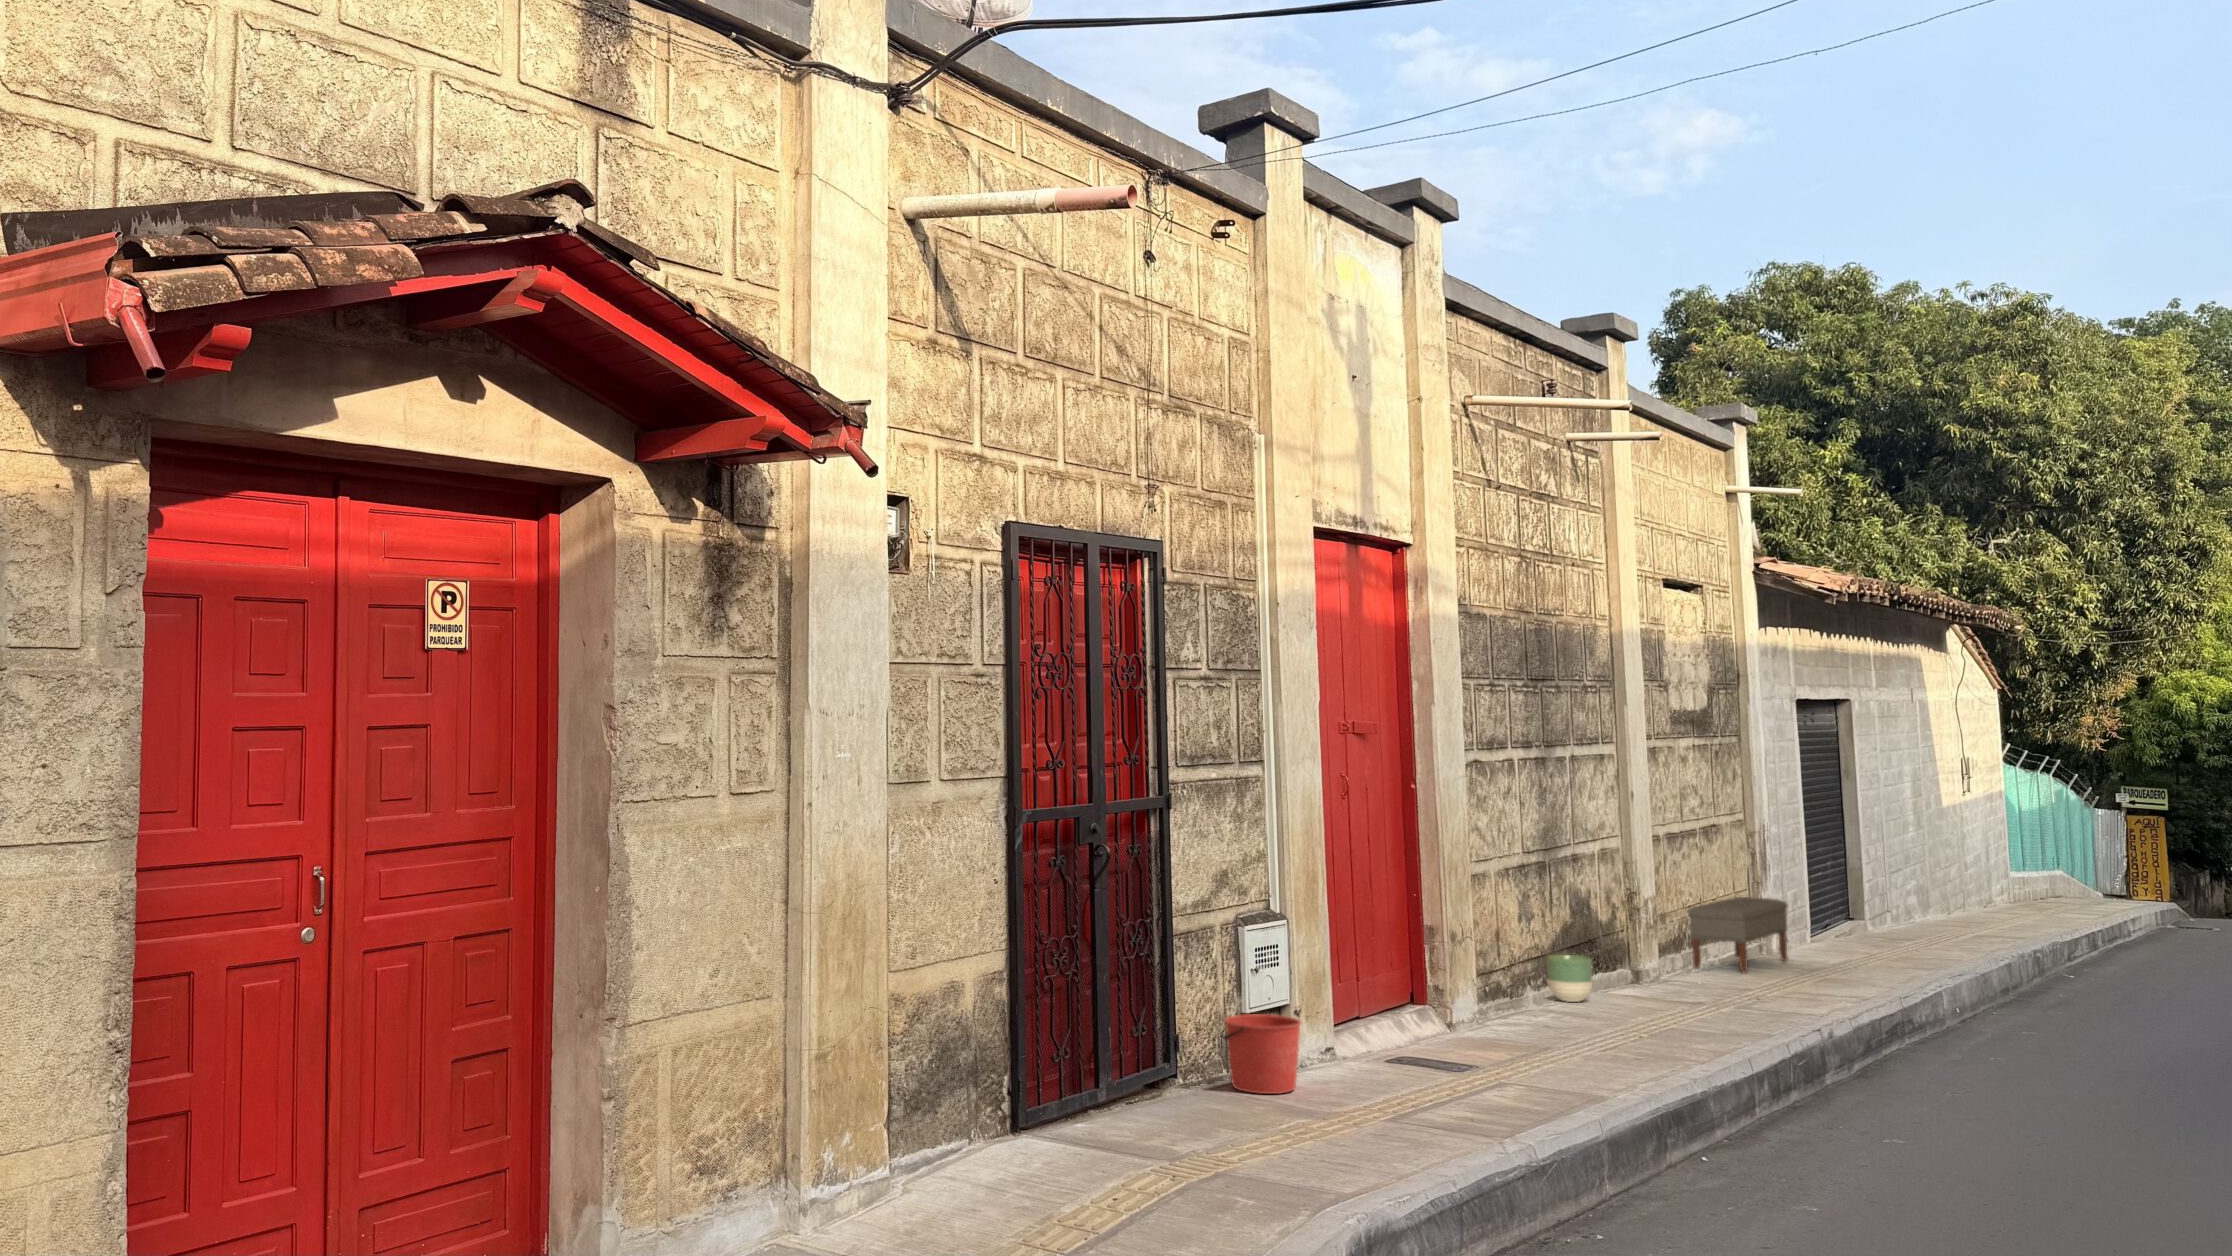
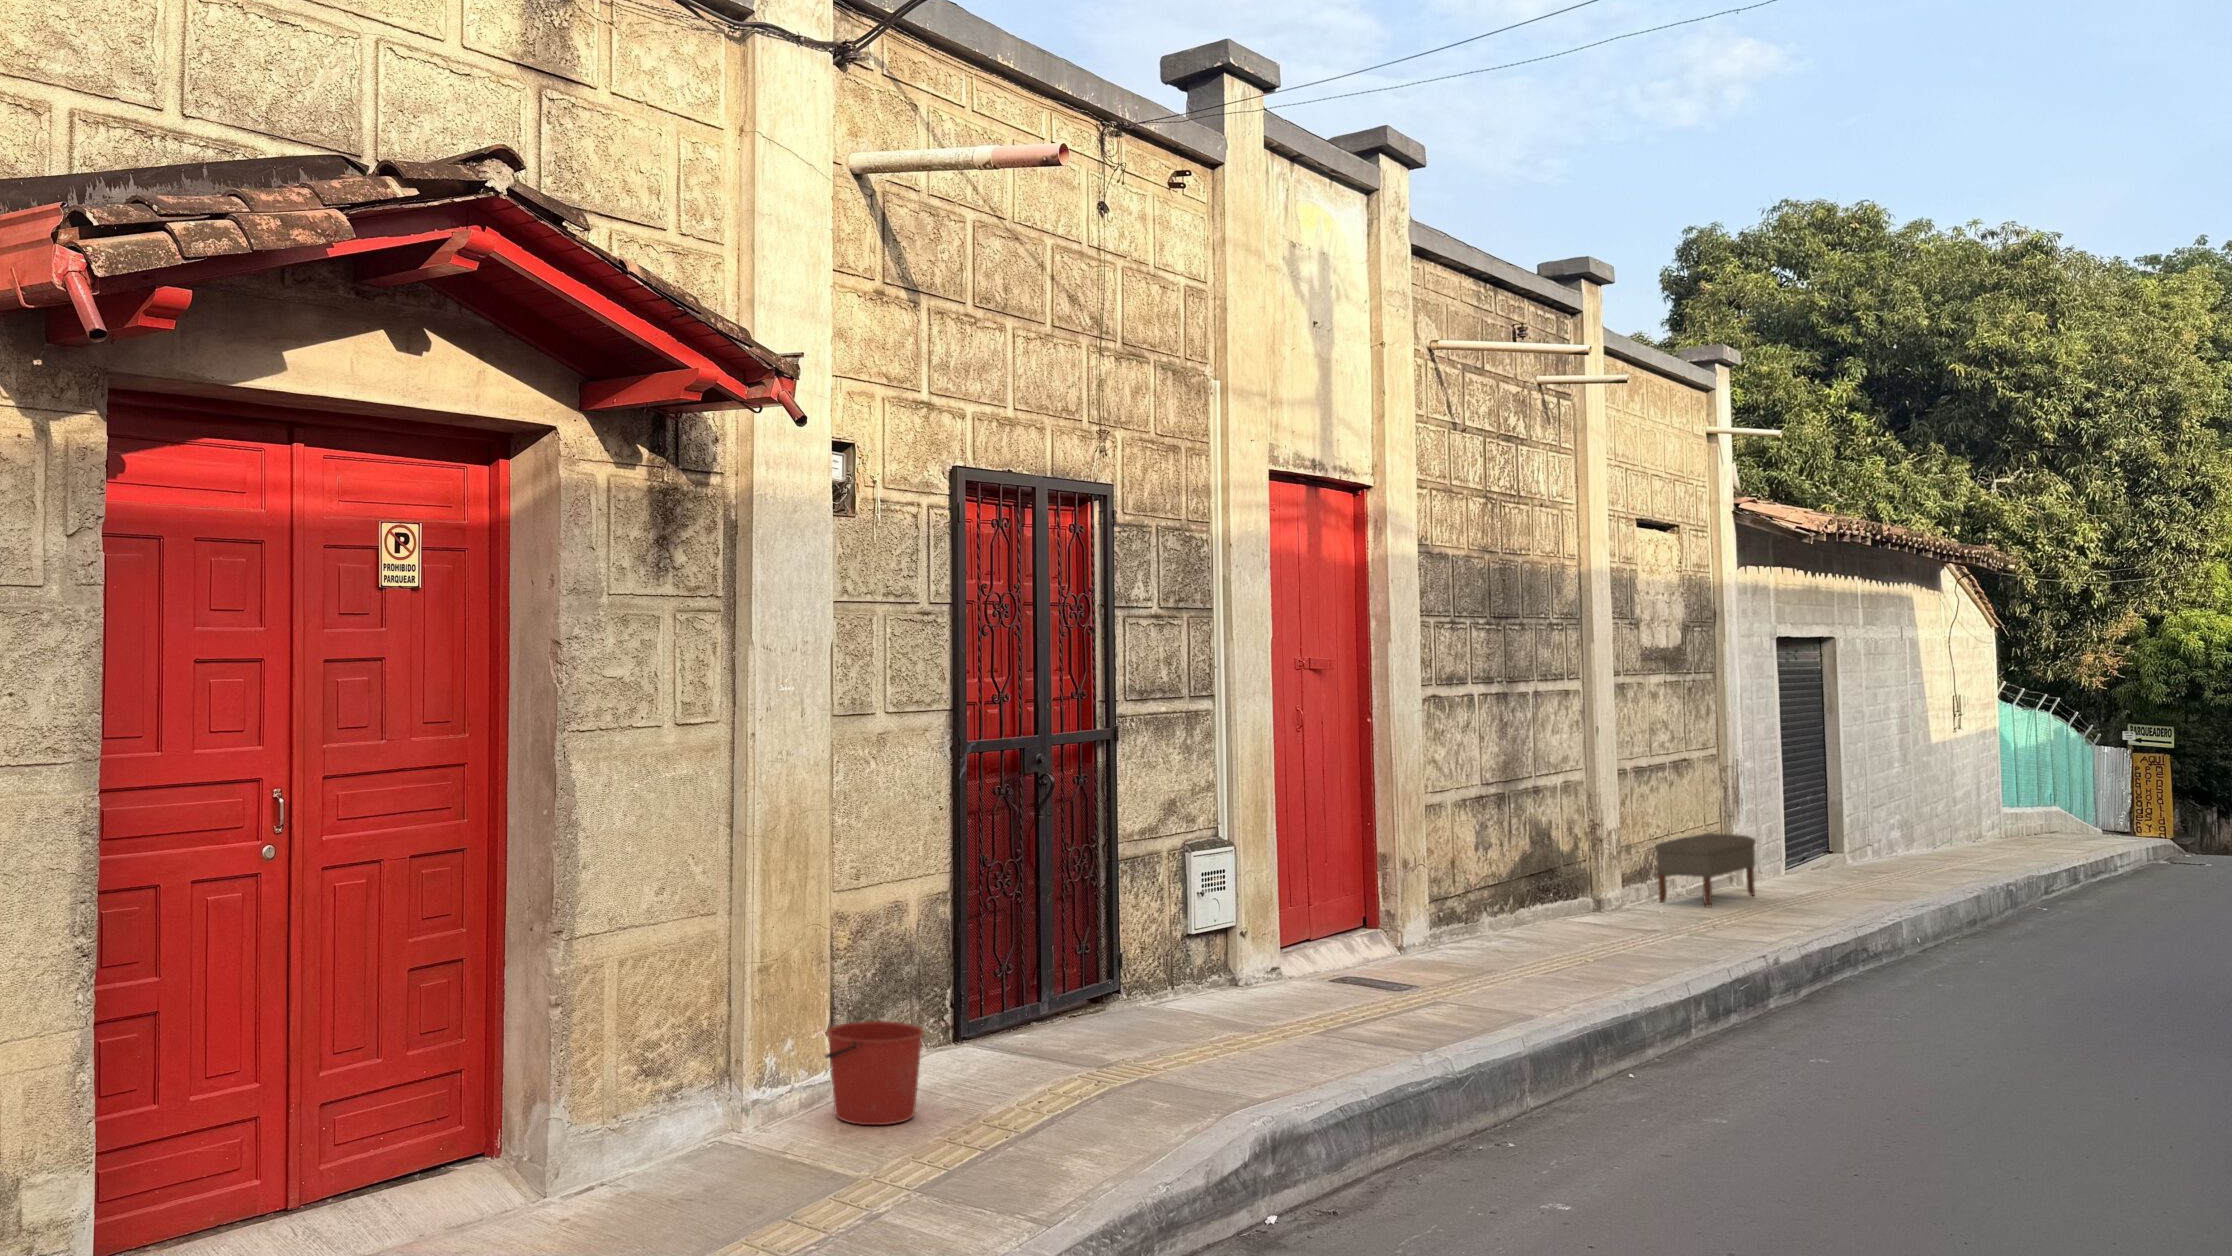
planter: present [1547,955,1592,1002] -> none [1506,888,1549,934]
bucket: present [1223,1014,1302,1094] -> present [825,1021,924,1125]

